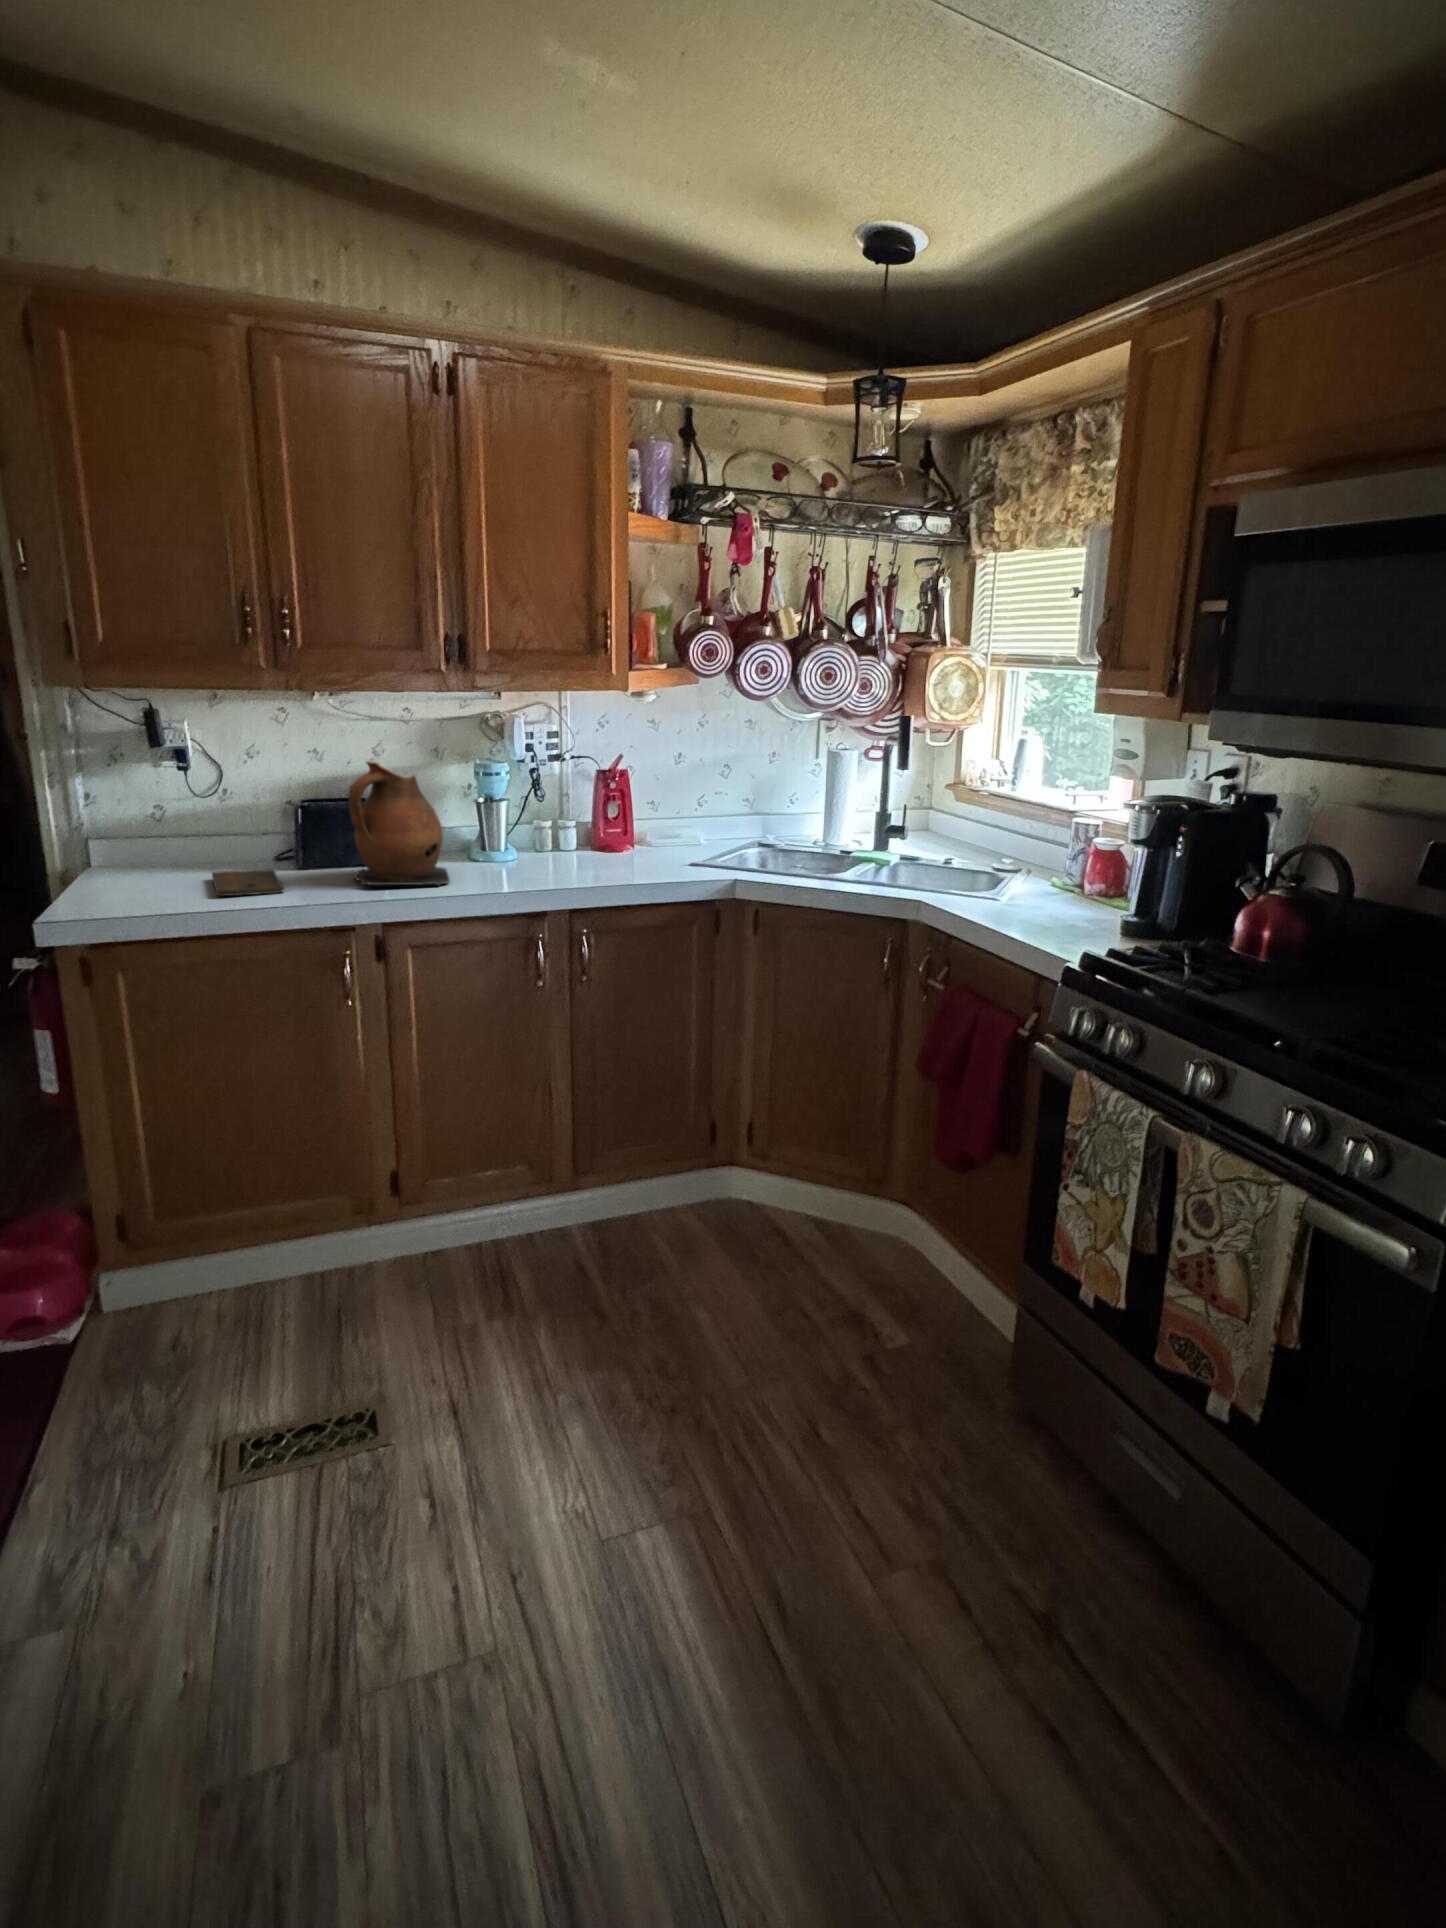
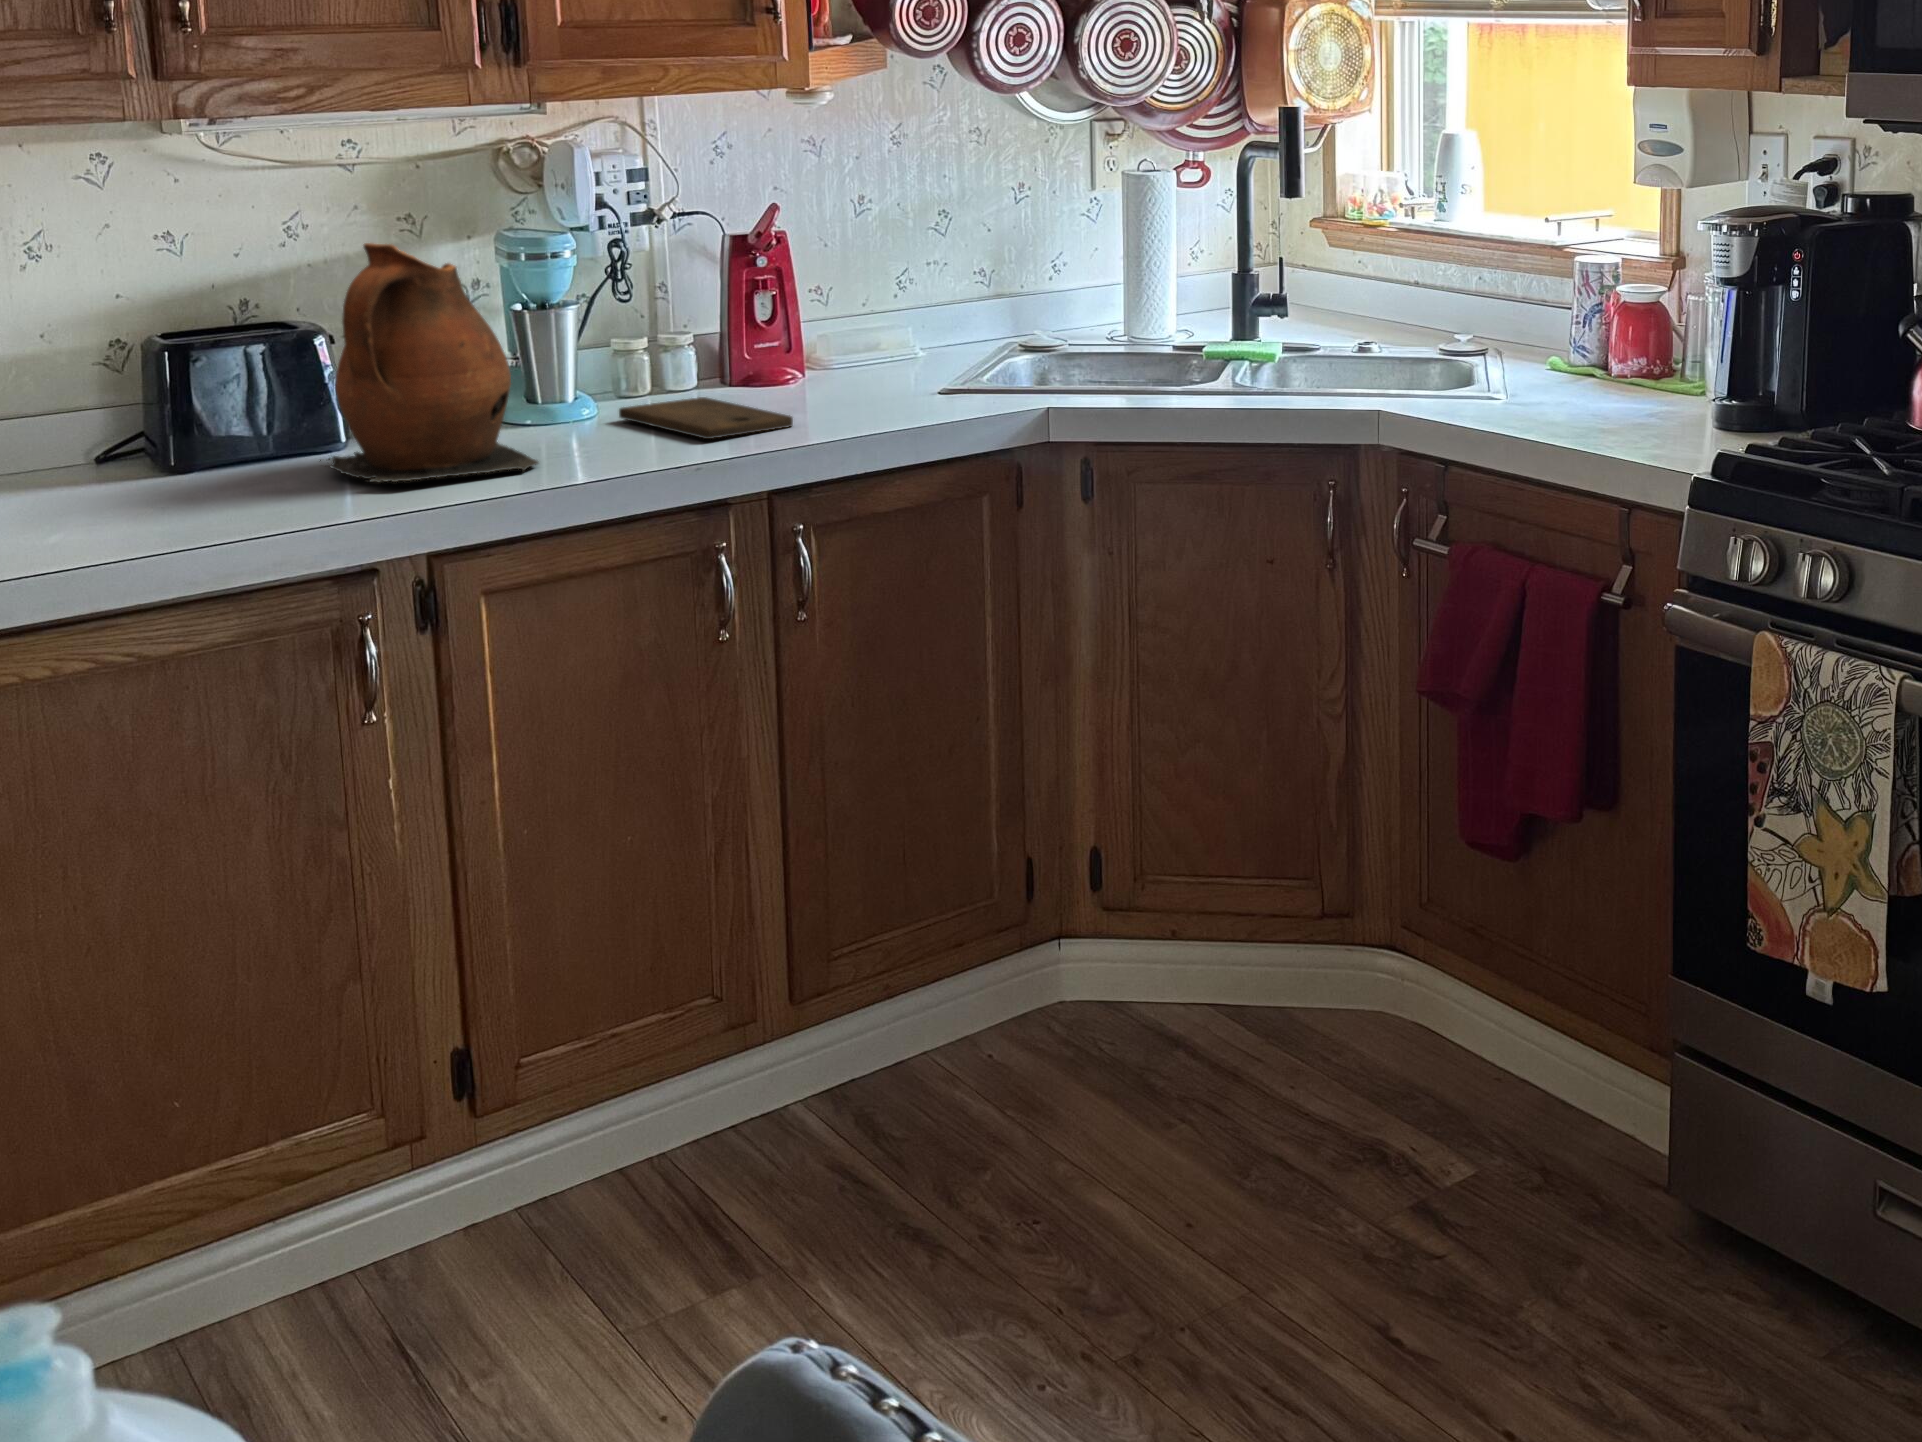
cutting board: present [212,870,283,896] -> present [619,397,793,439]

